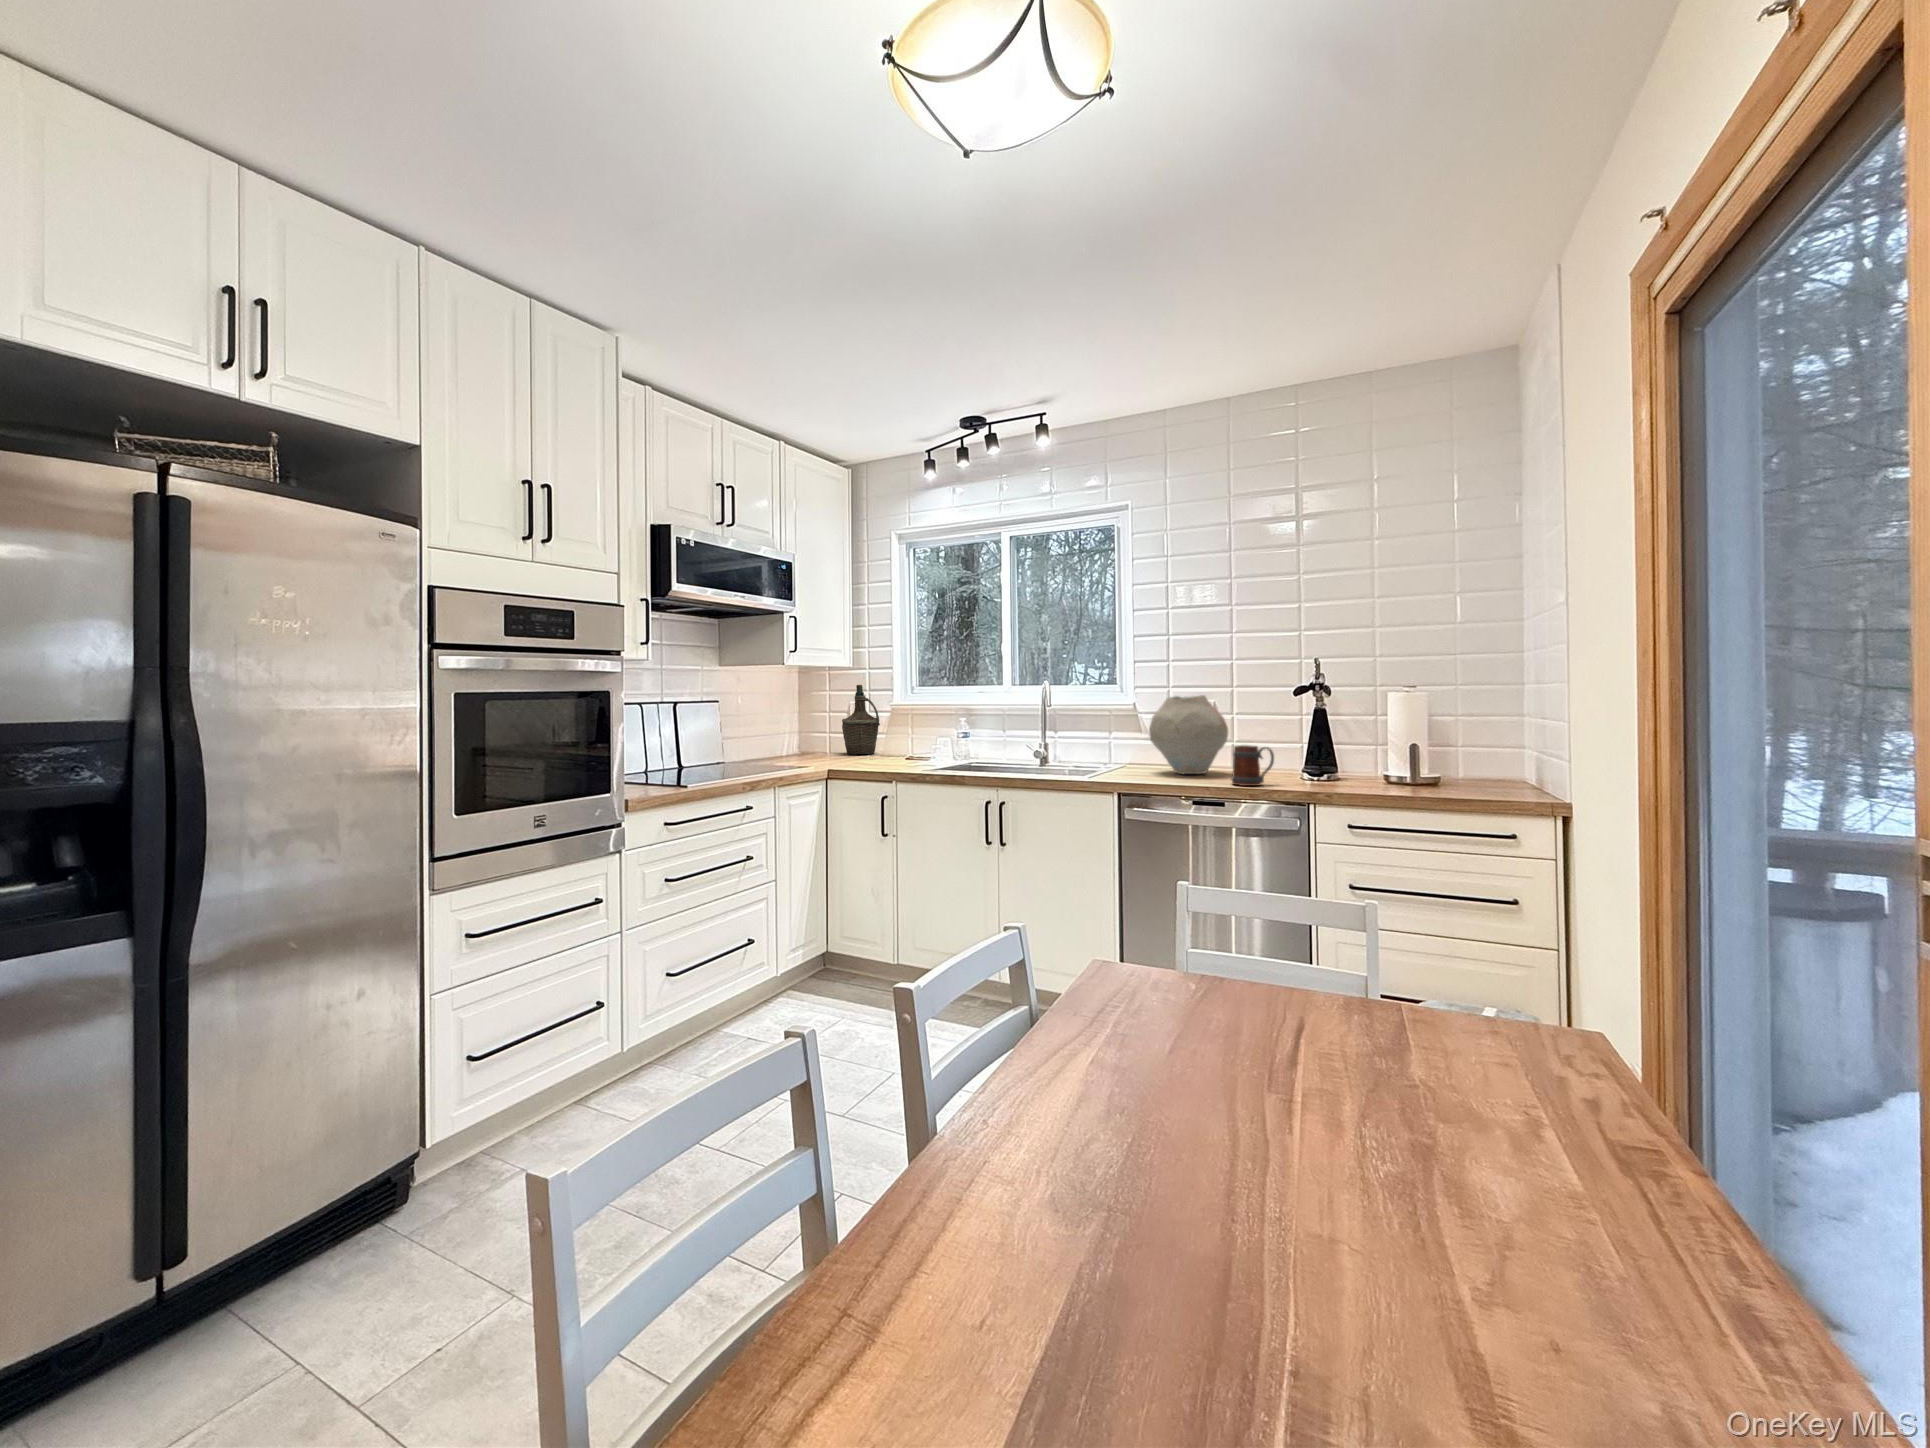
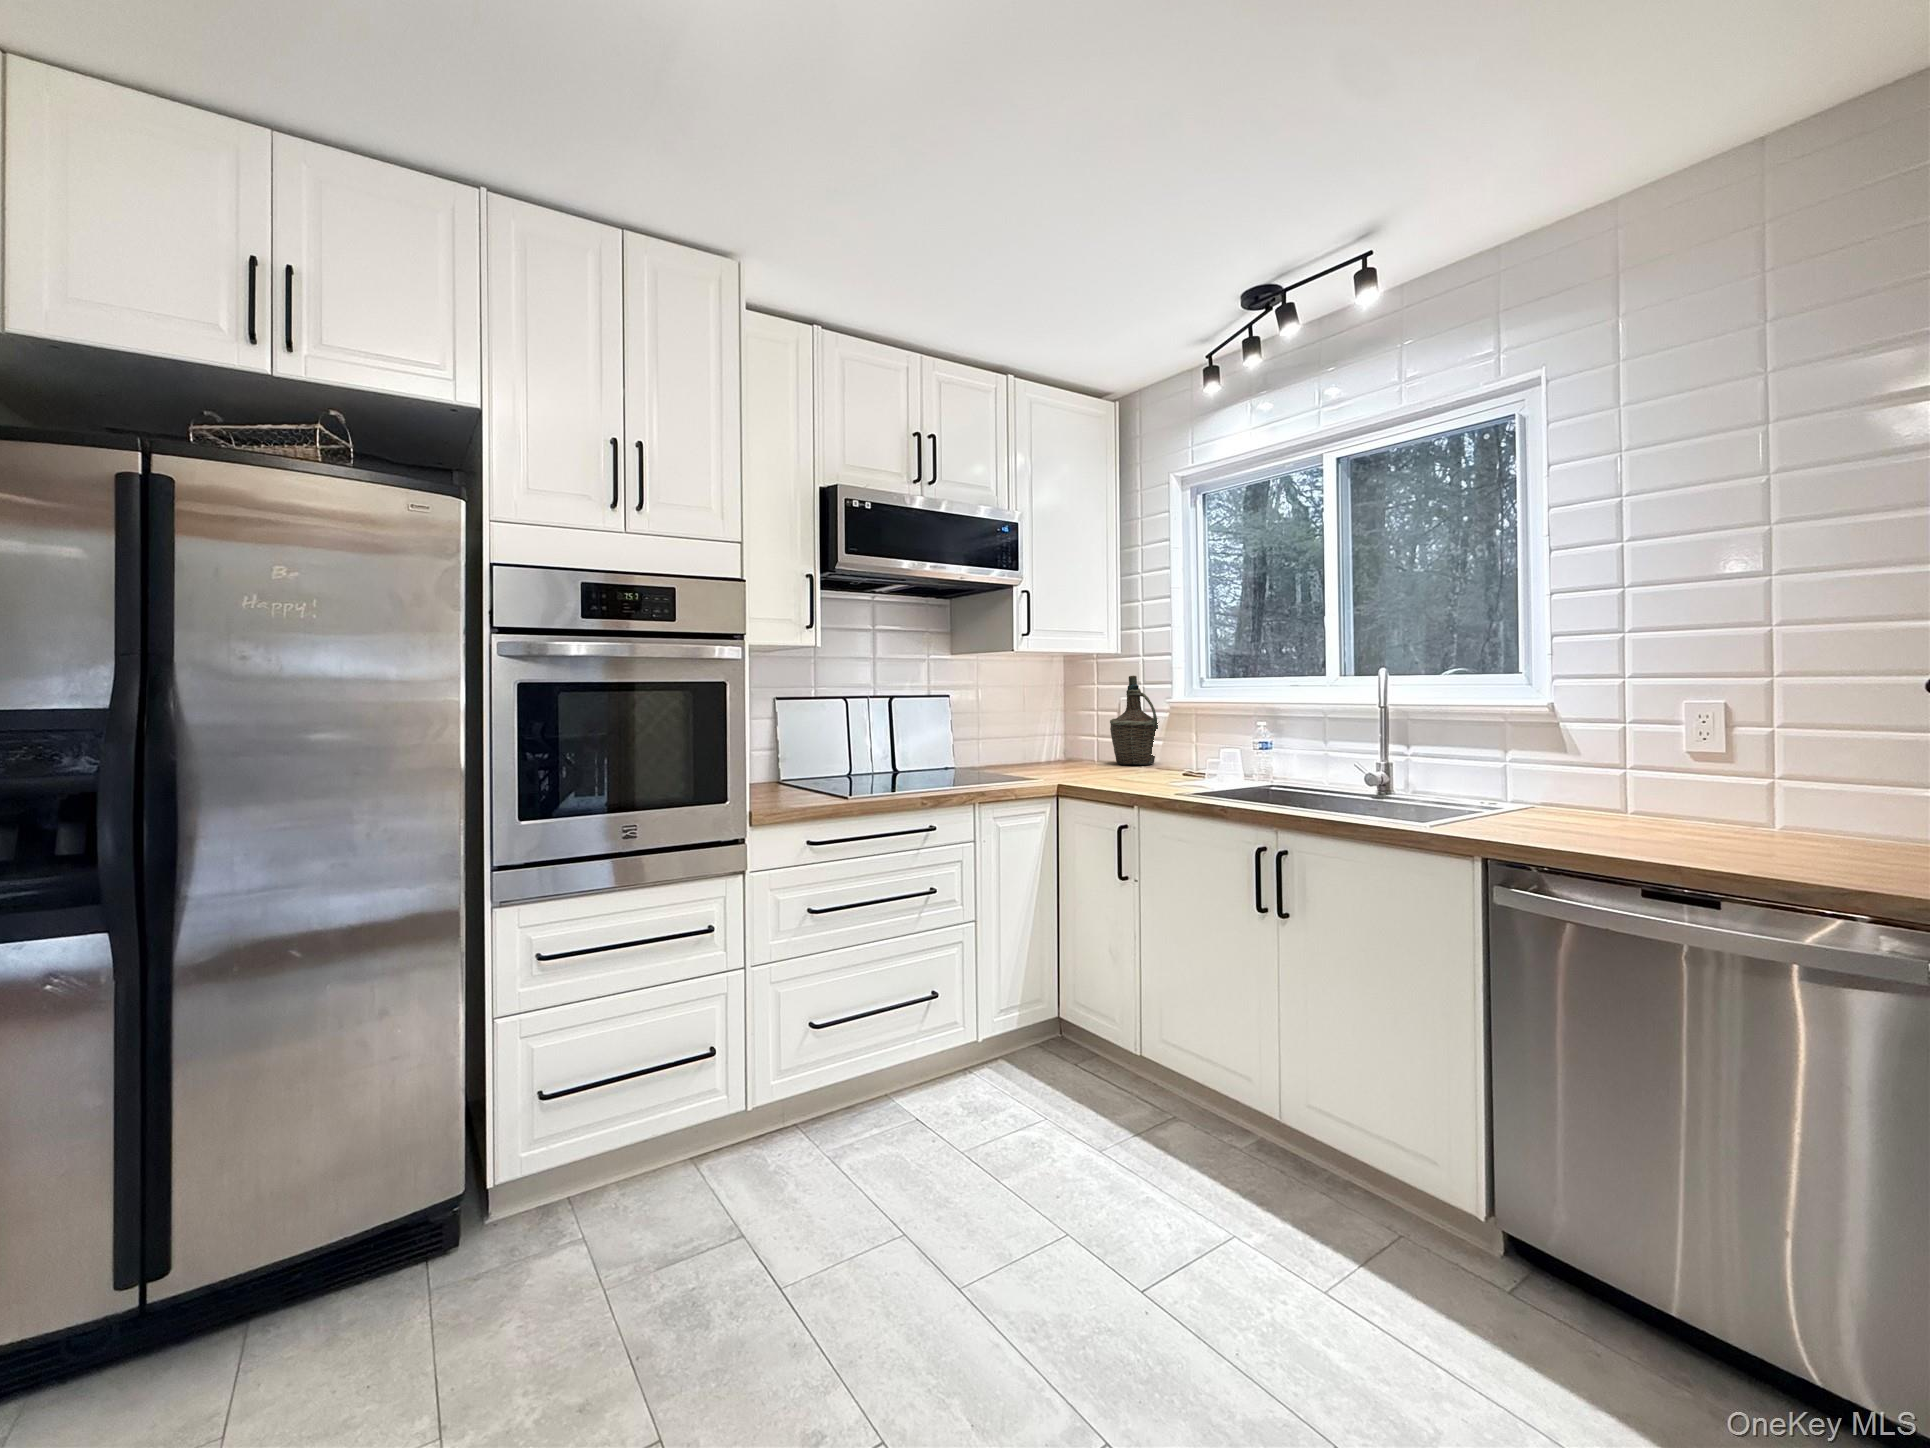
vase: present [1149,695,1228,774] -> none [1557,690,1738,834]
mug: present [1232,745,1274,786] -> none [1728,787,1844,871]

